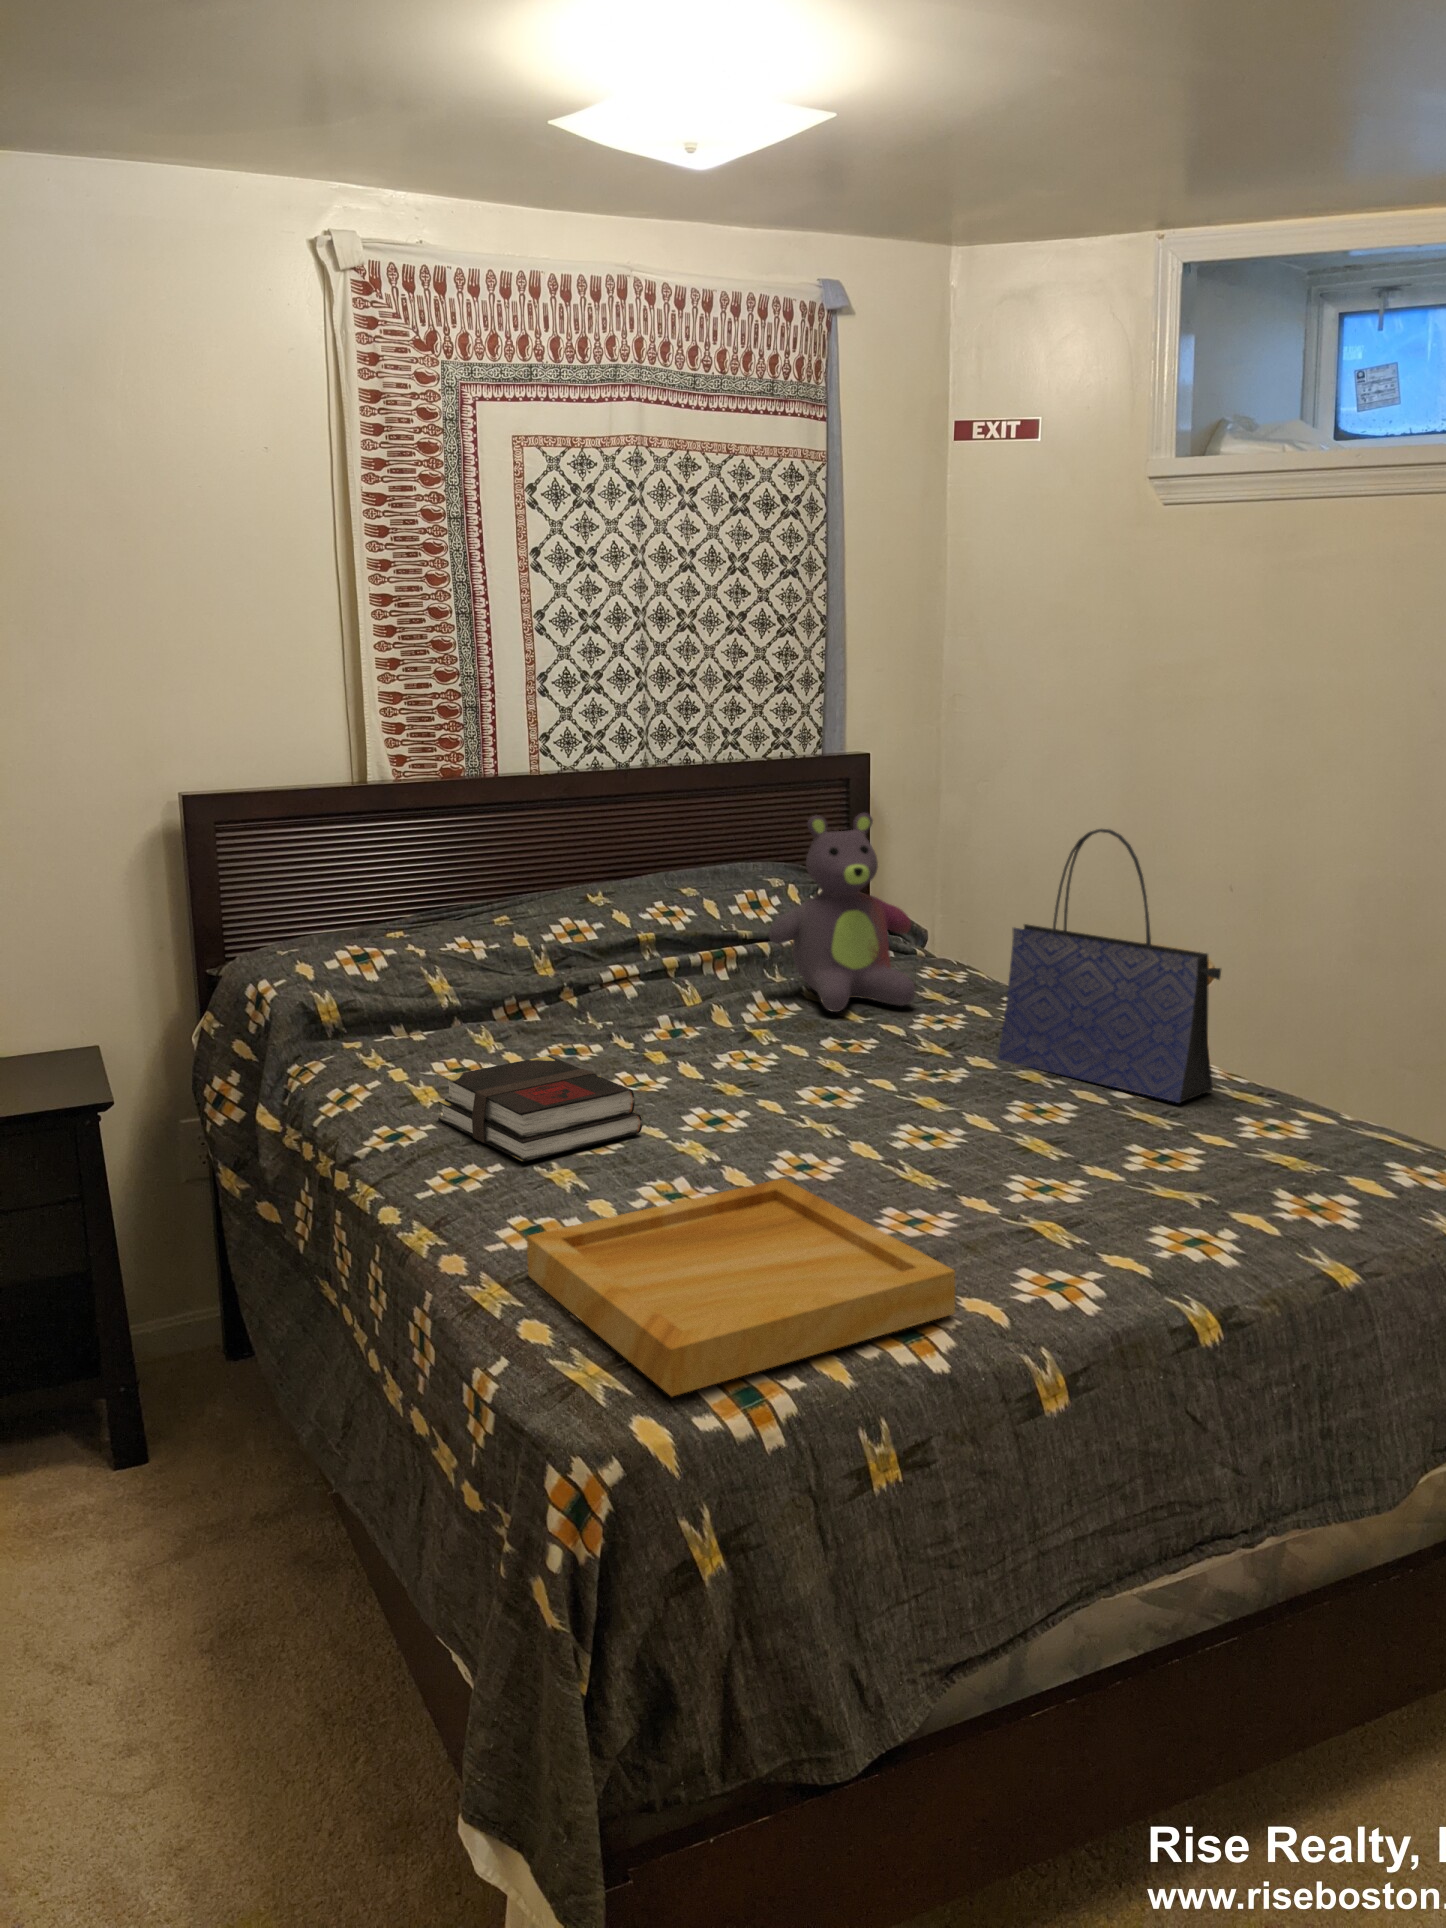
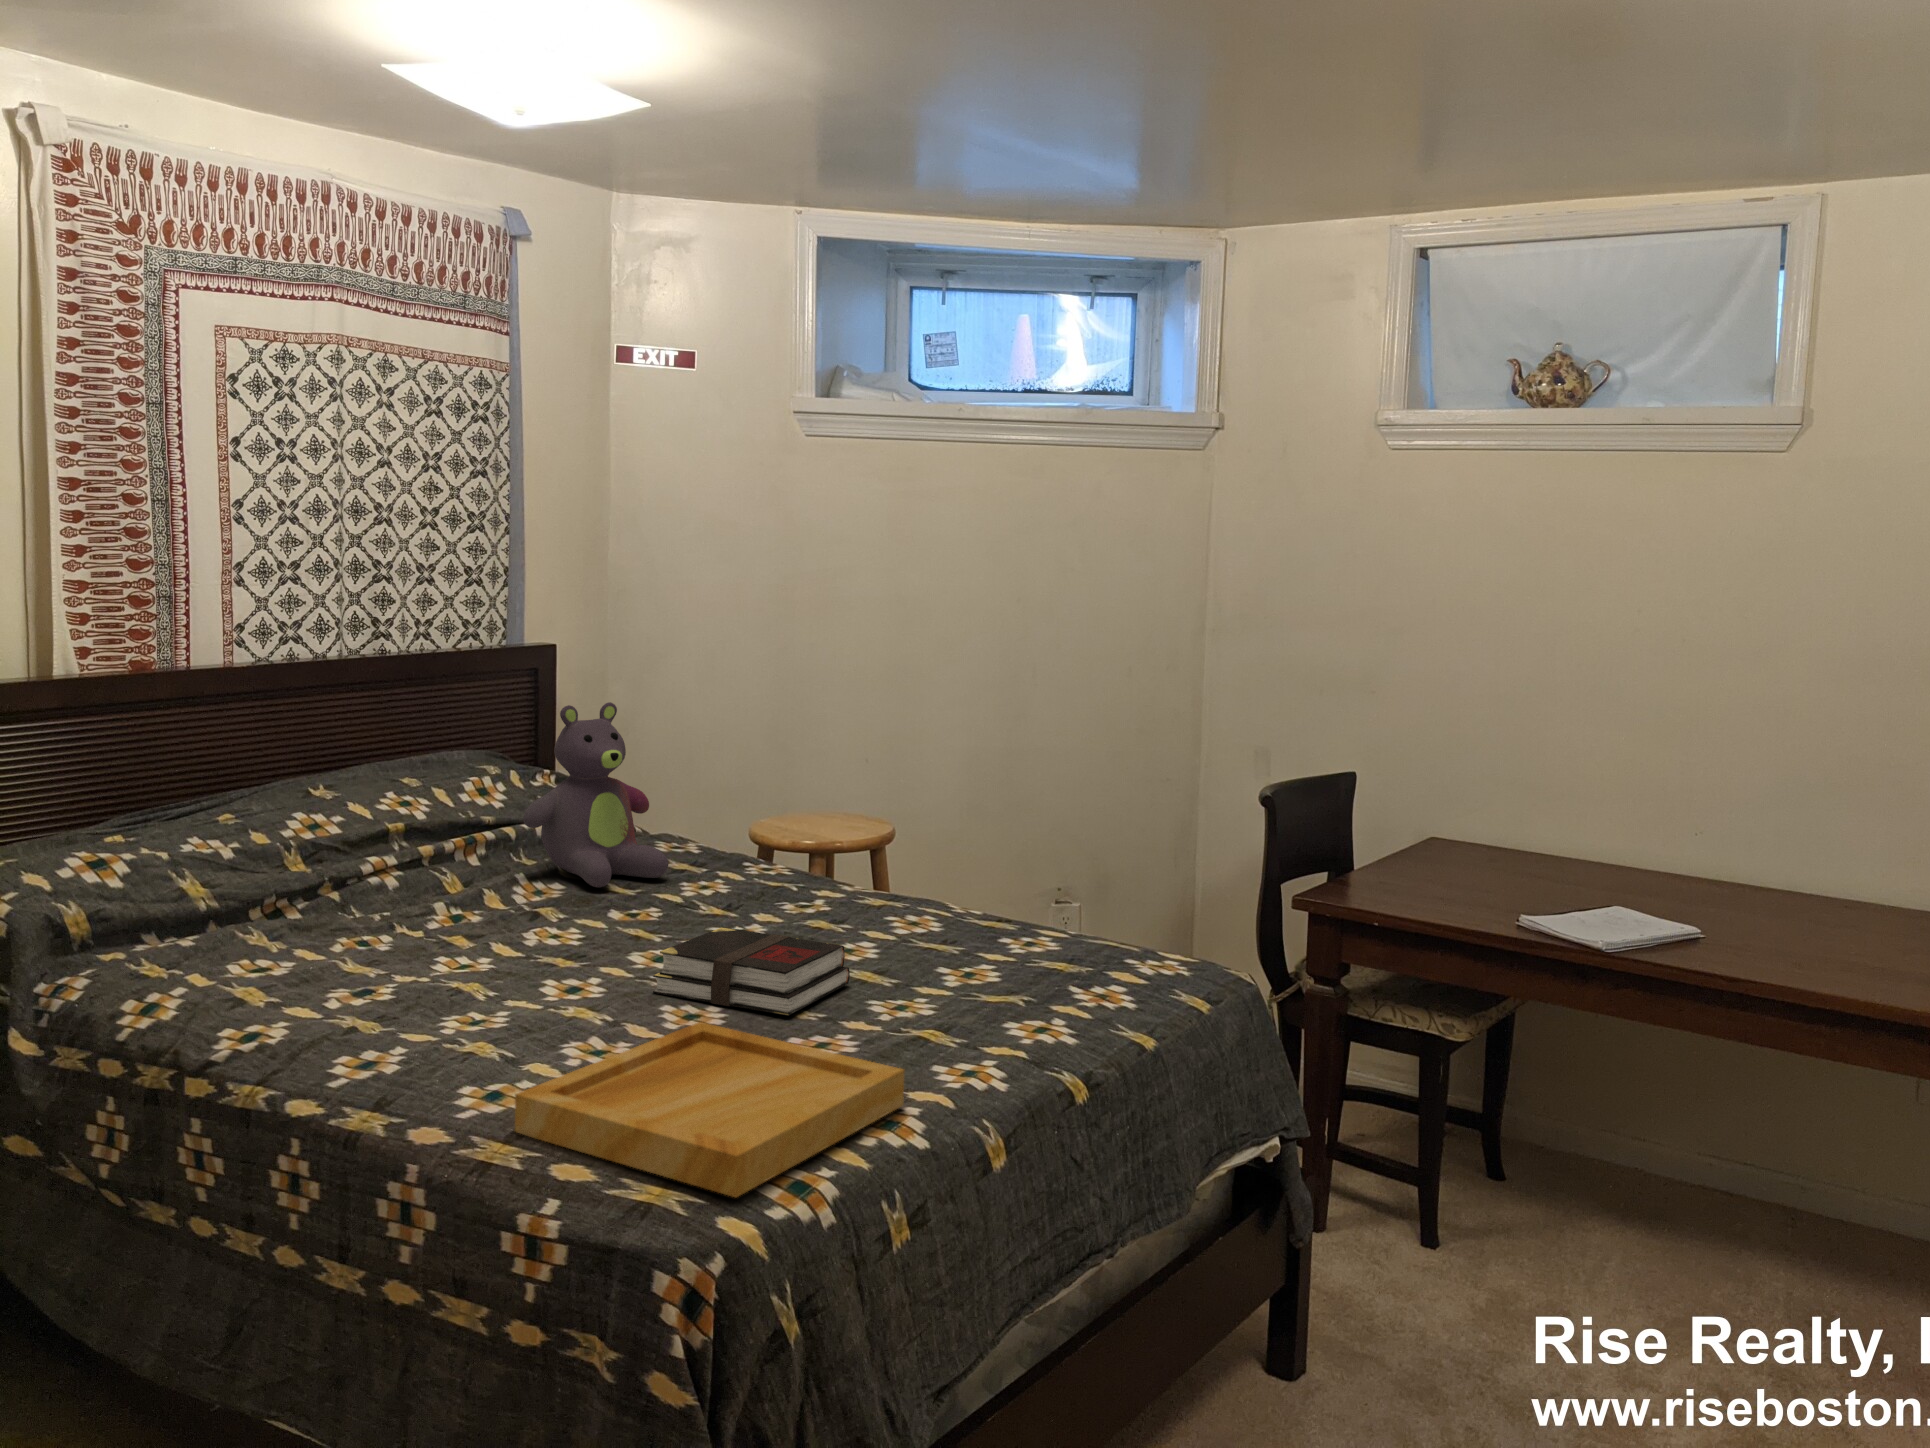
tote bag: present [998,829,1221,1103] -> none [773,712,974,936]
book: present [438,1056,642,1162] -> present [653,927,850,1016]

